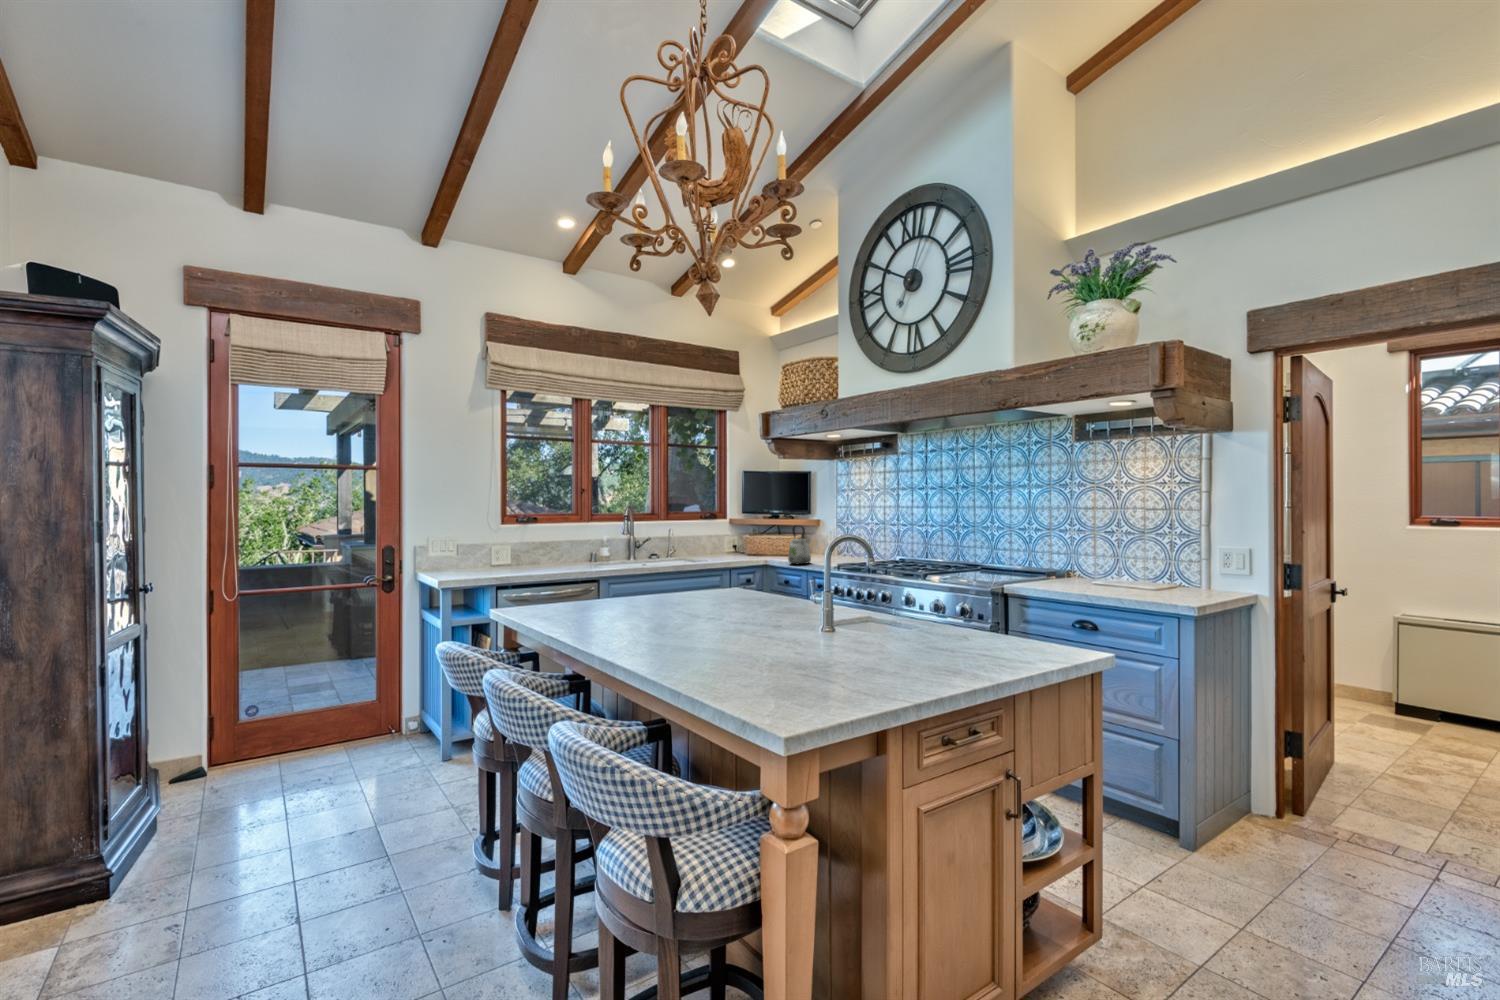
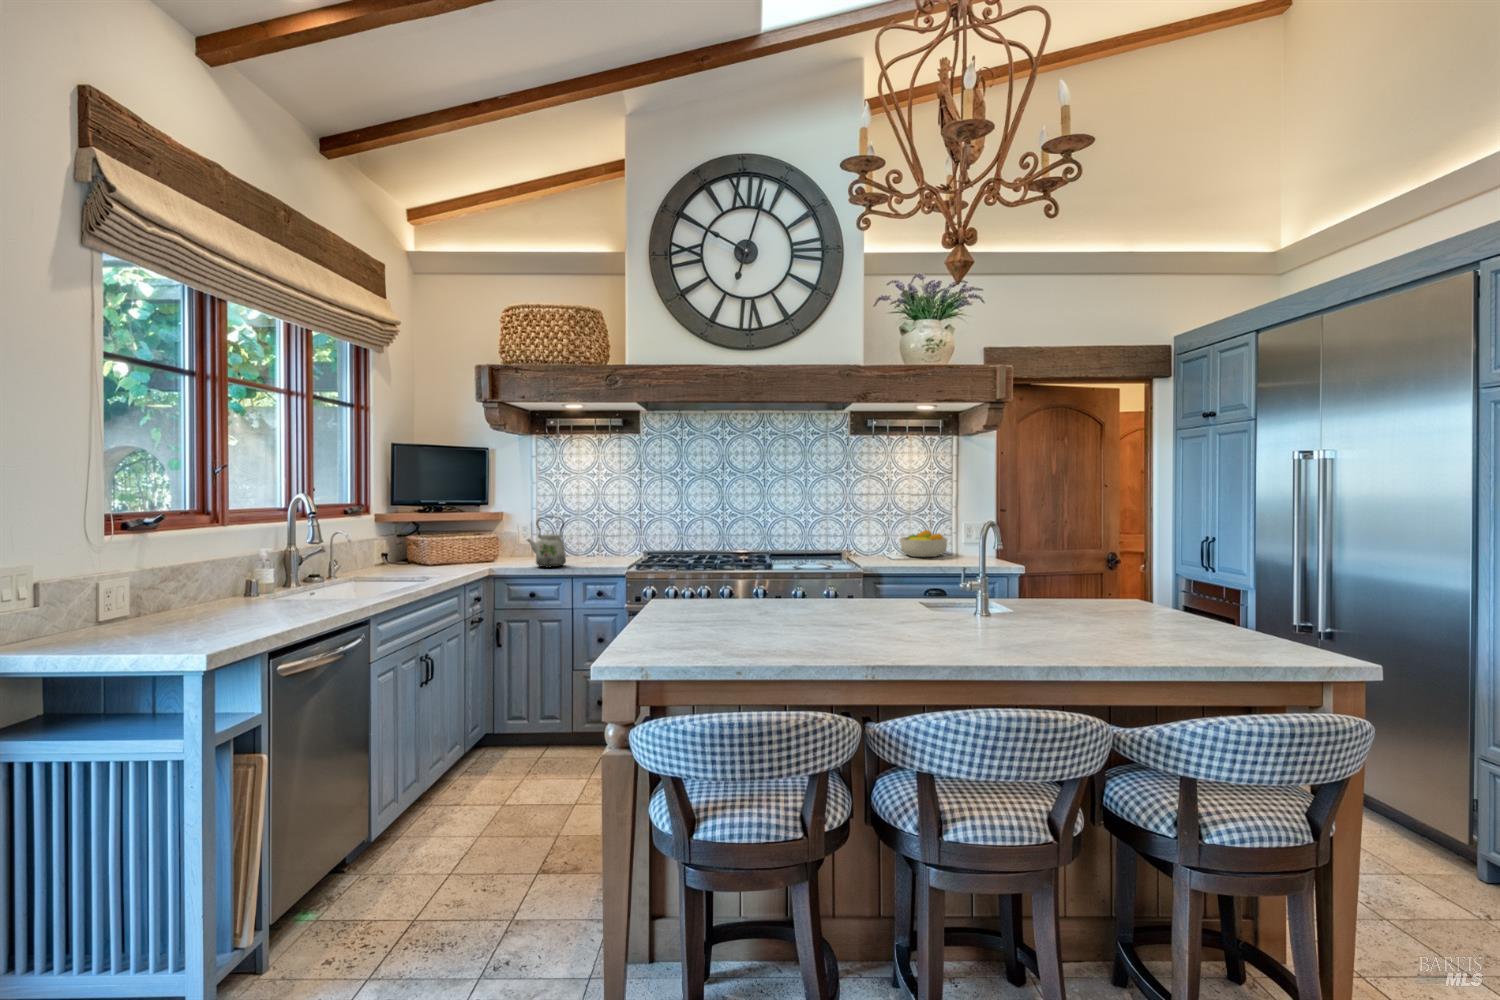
fruit bowl: none [1093,553,1170,588] -> present [900,530,948,557]

